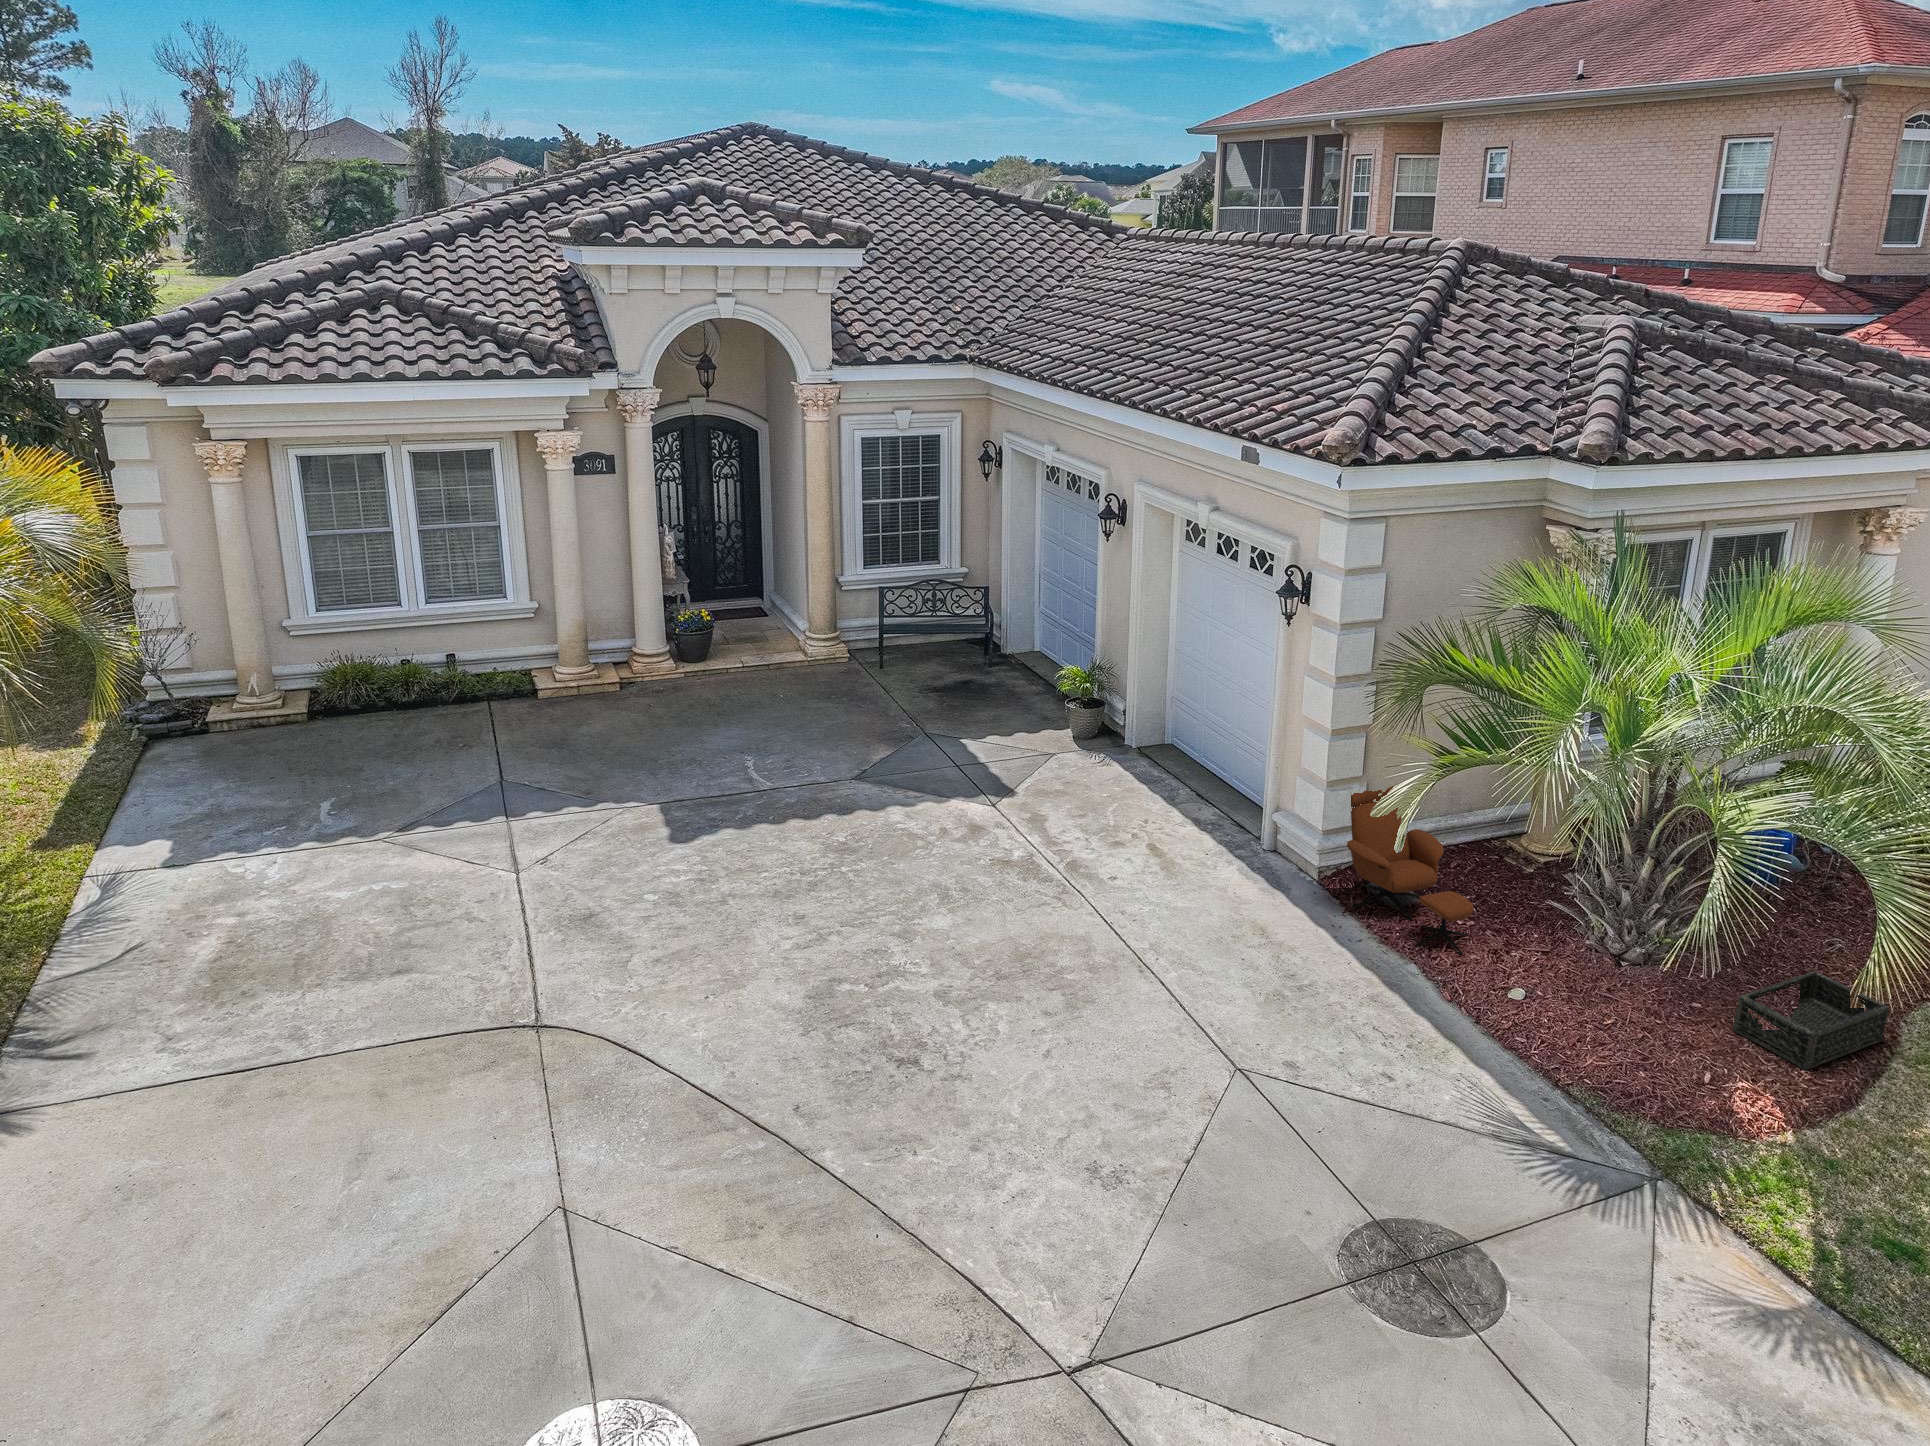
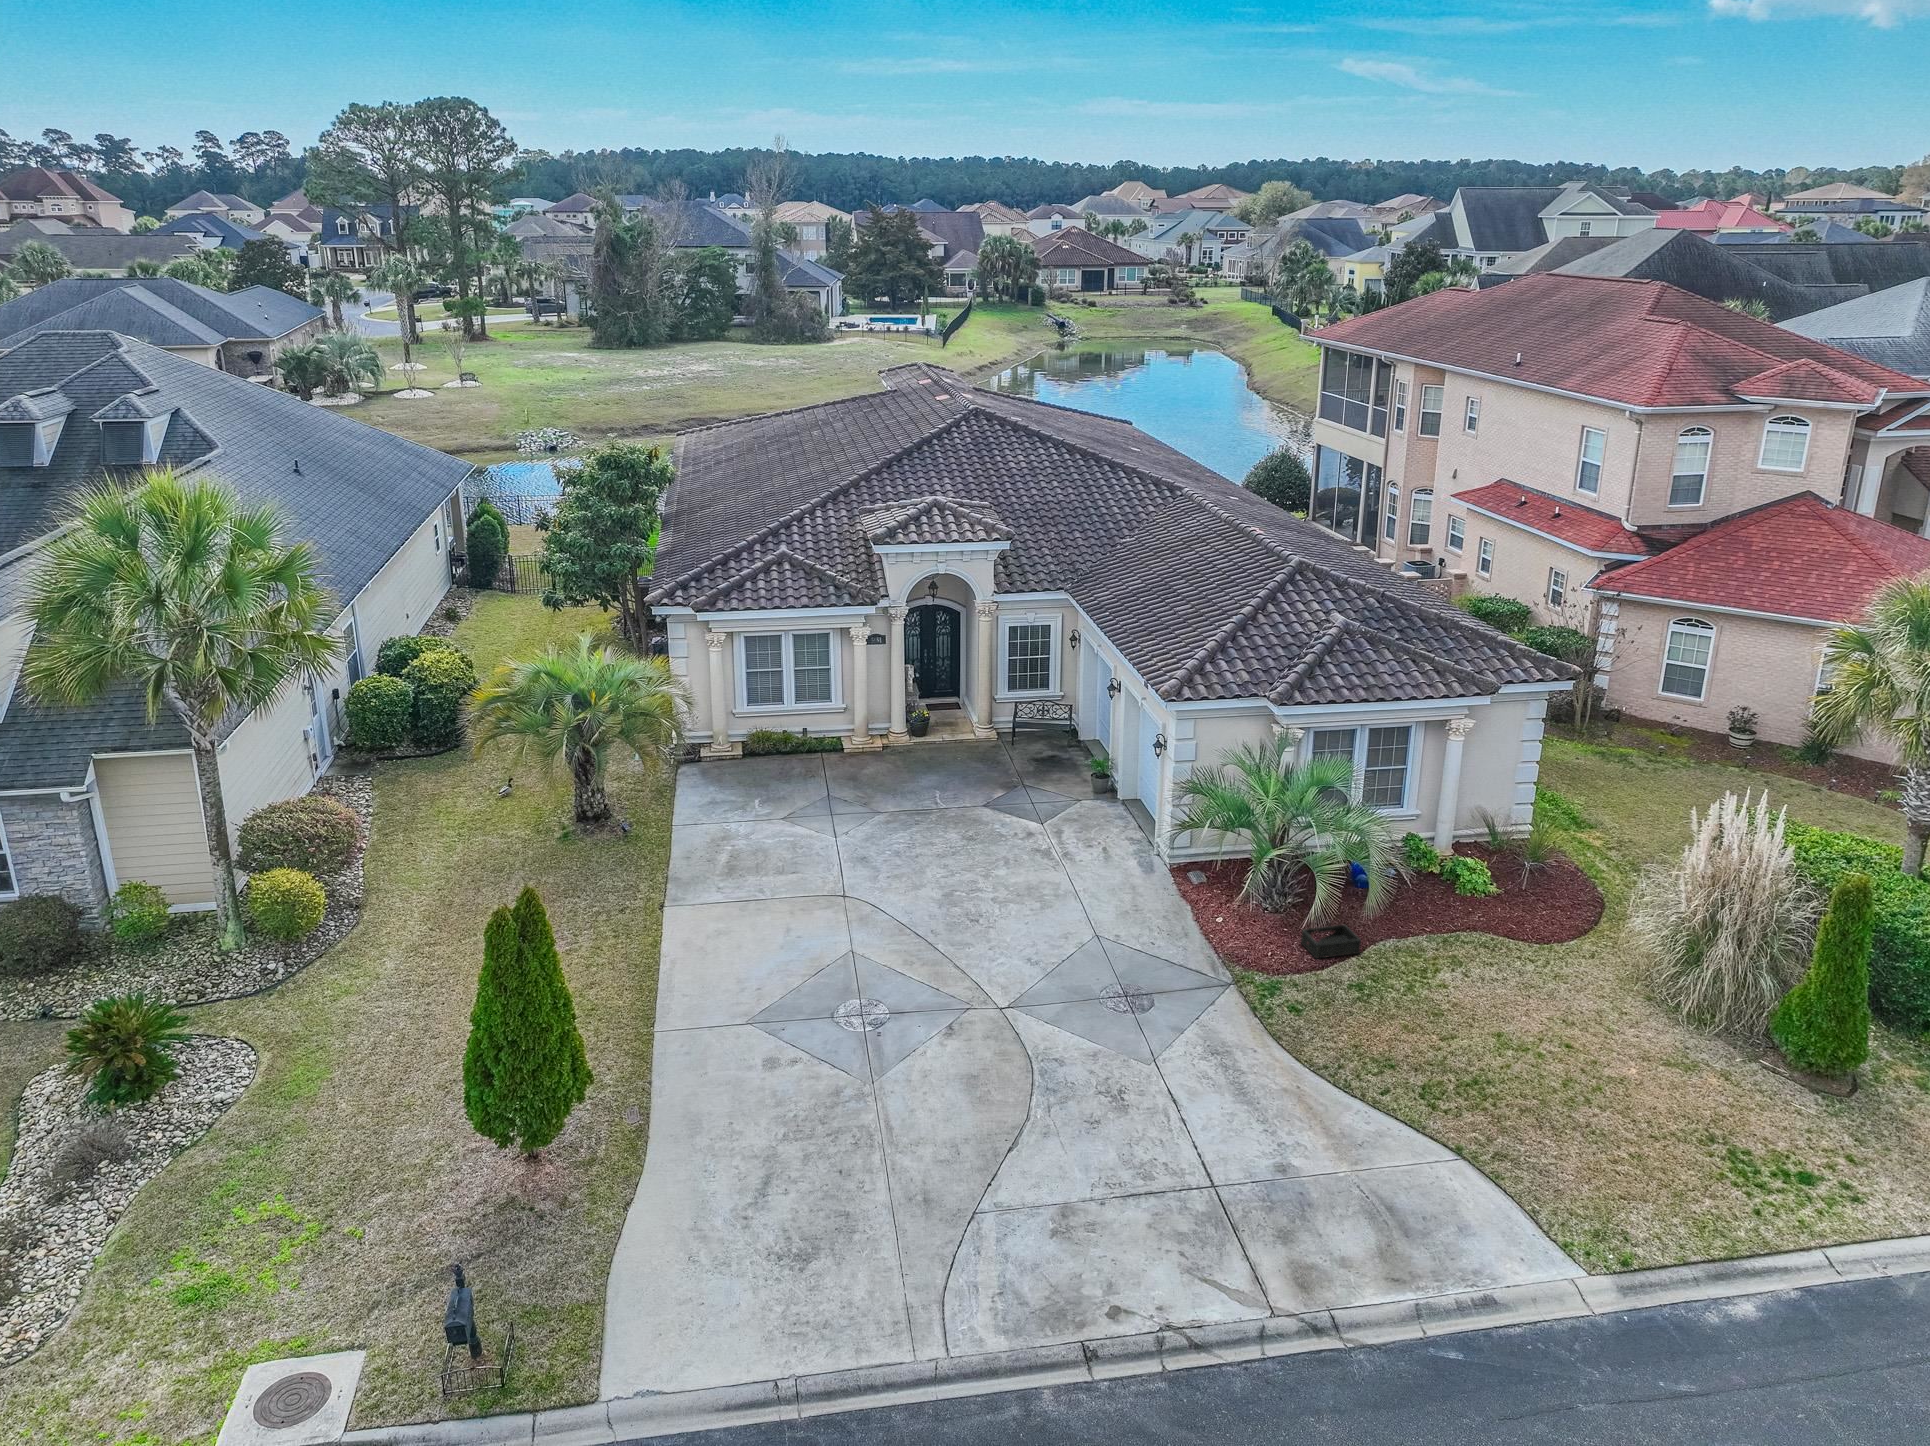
lounge chair: present [1347,786,1473,955] -> none [1177,829,1221,906]

